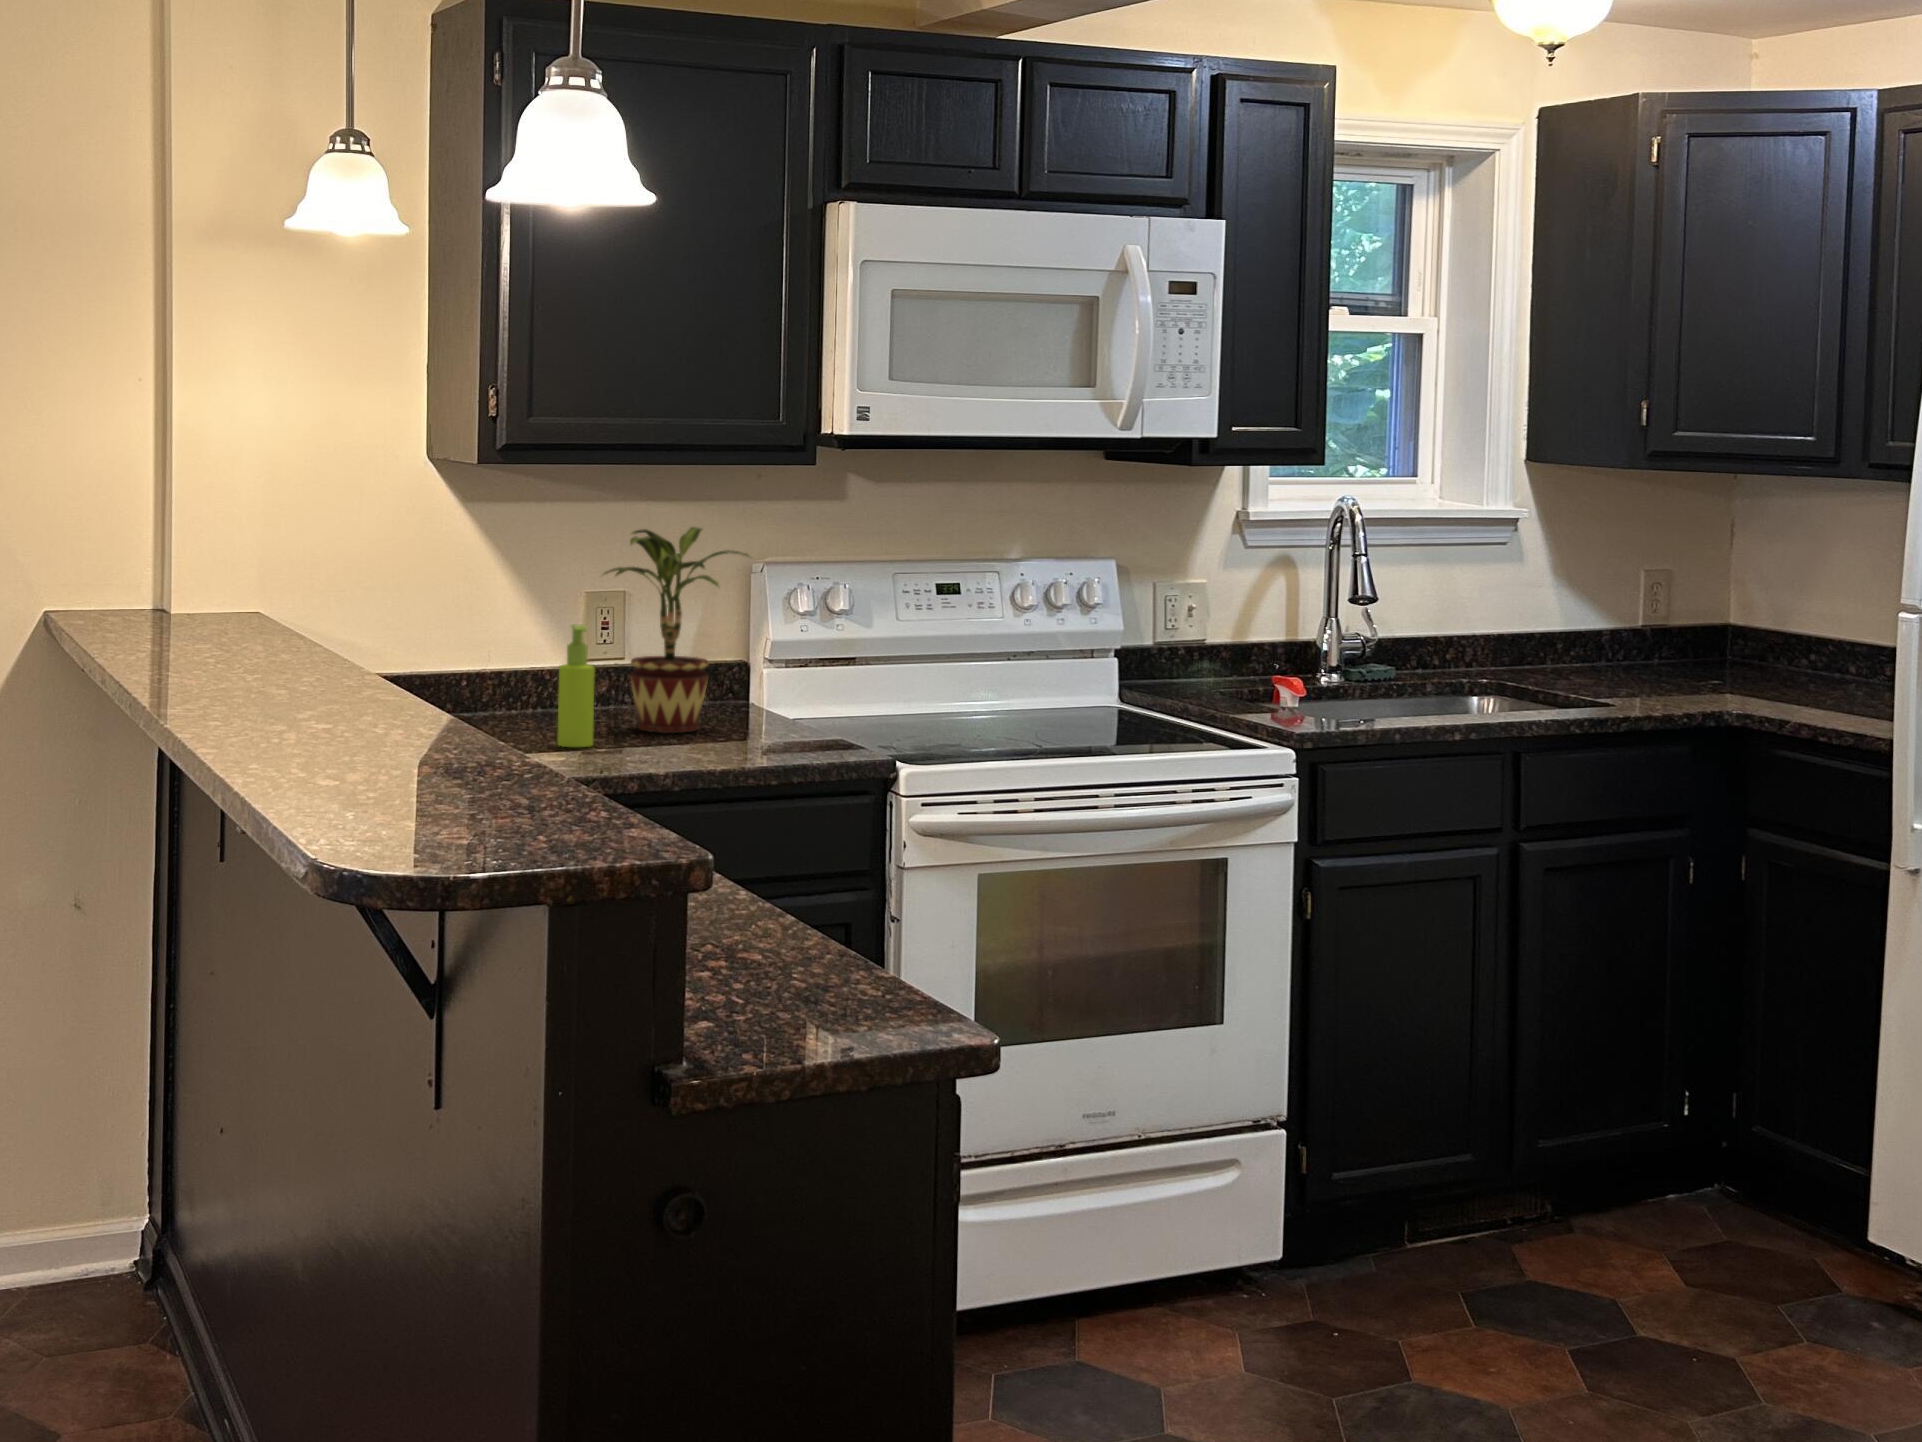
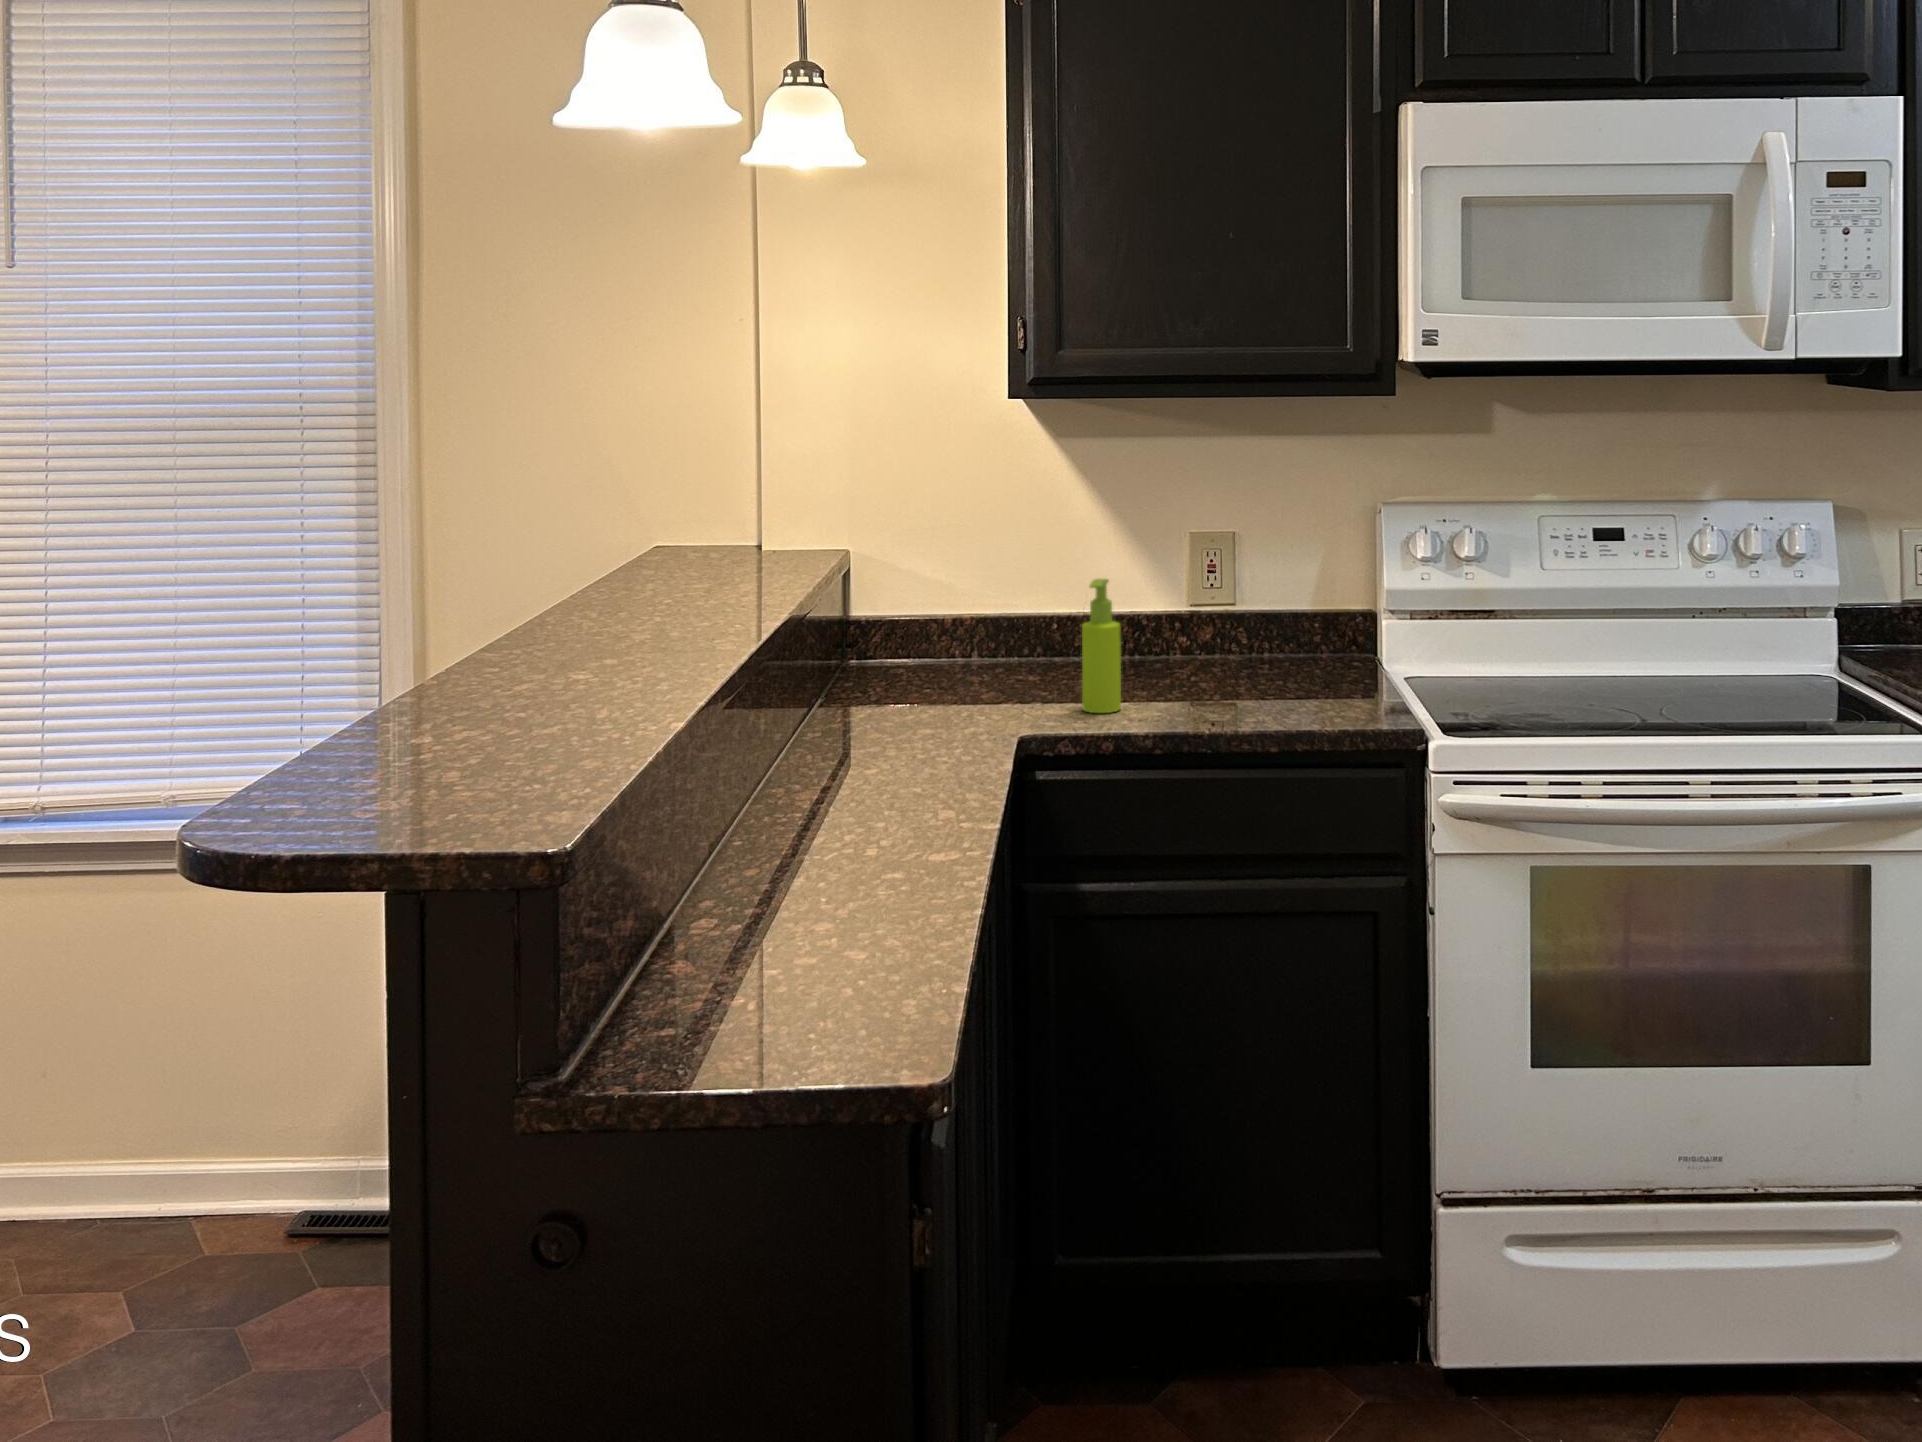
potted plant: present [604,527,750,733] -> none [1166,467,1323,695]

